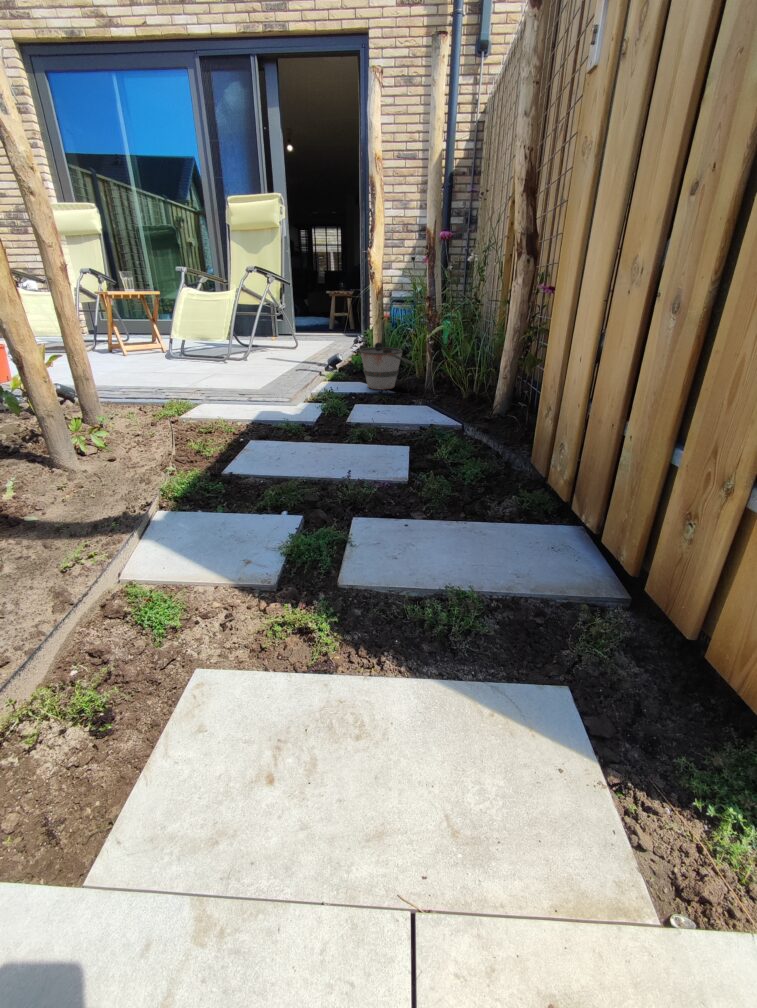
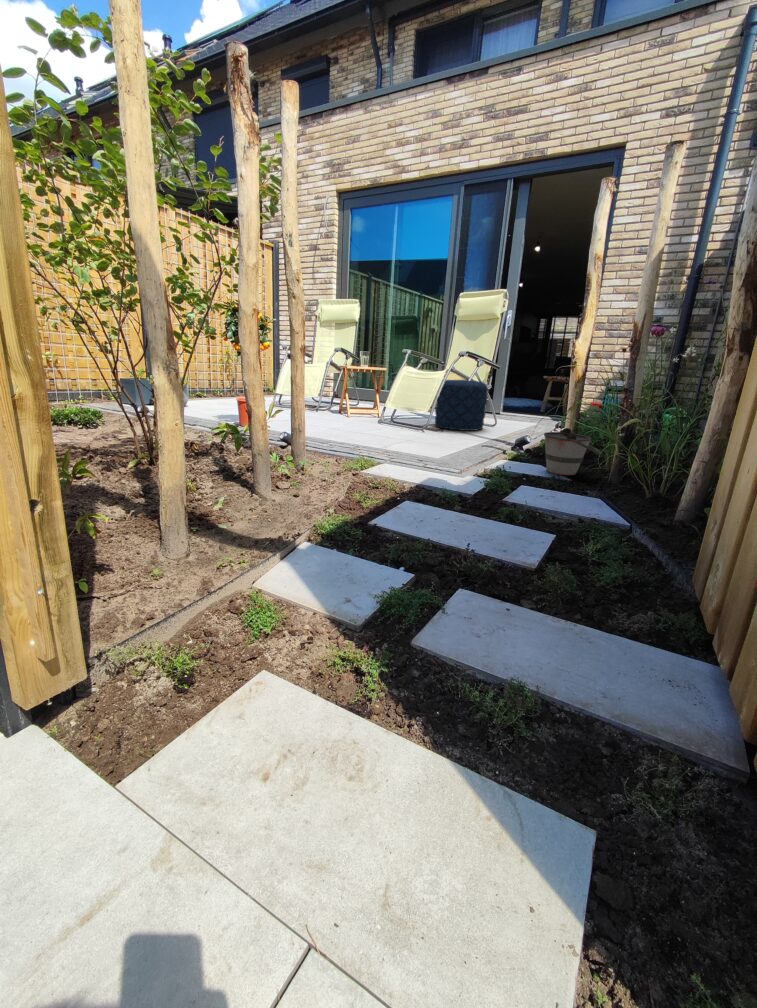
pouf: none [229,300,287,358] -> present [435,380,488,431]

